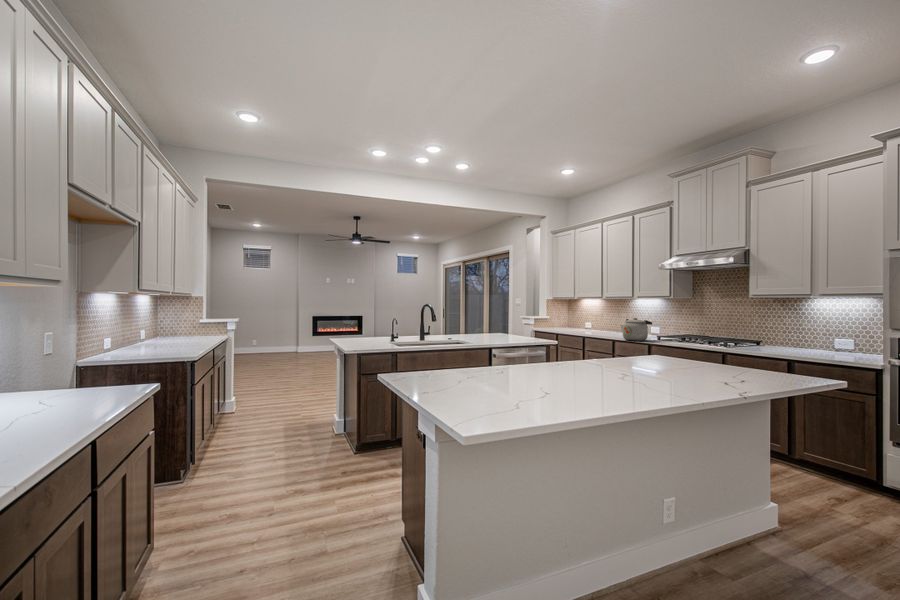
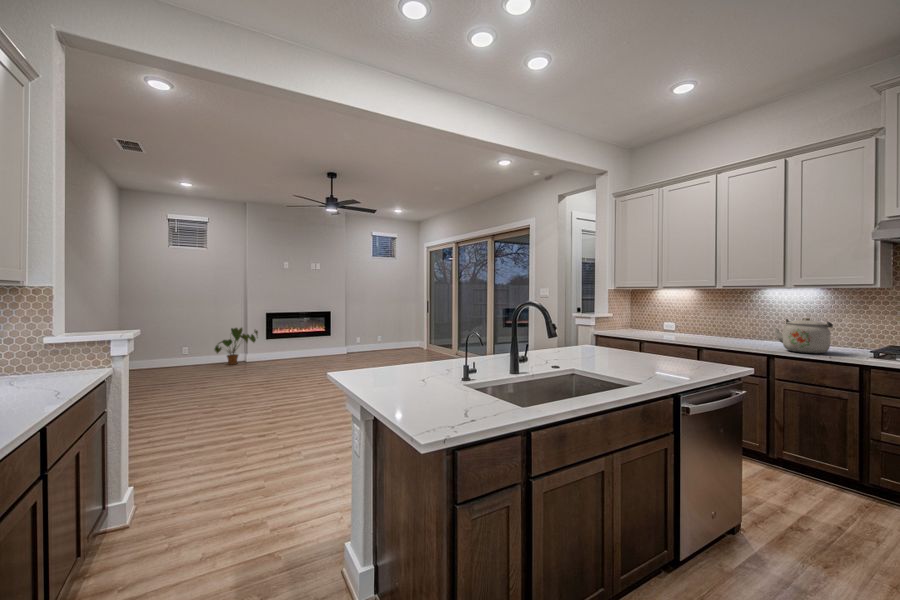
house plant: none [275,328,307,356] -> present [215,328,258,365]

